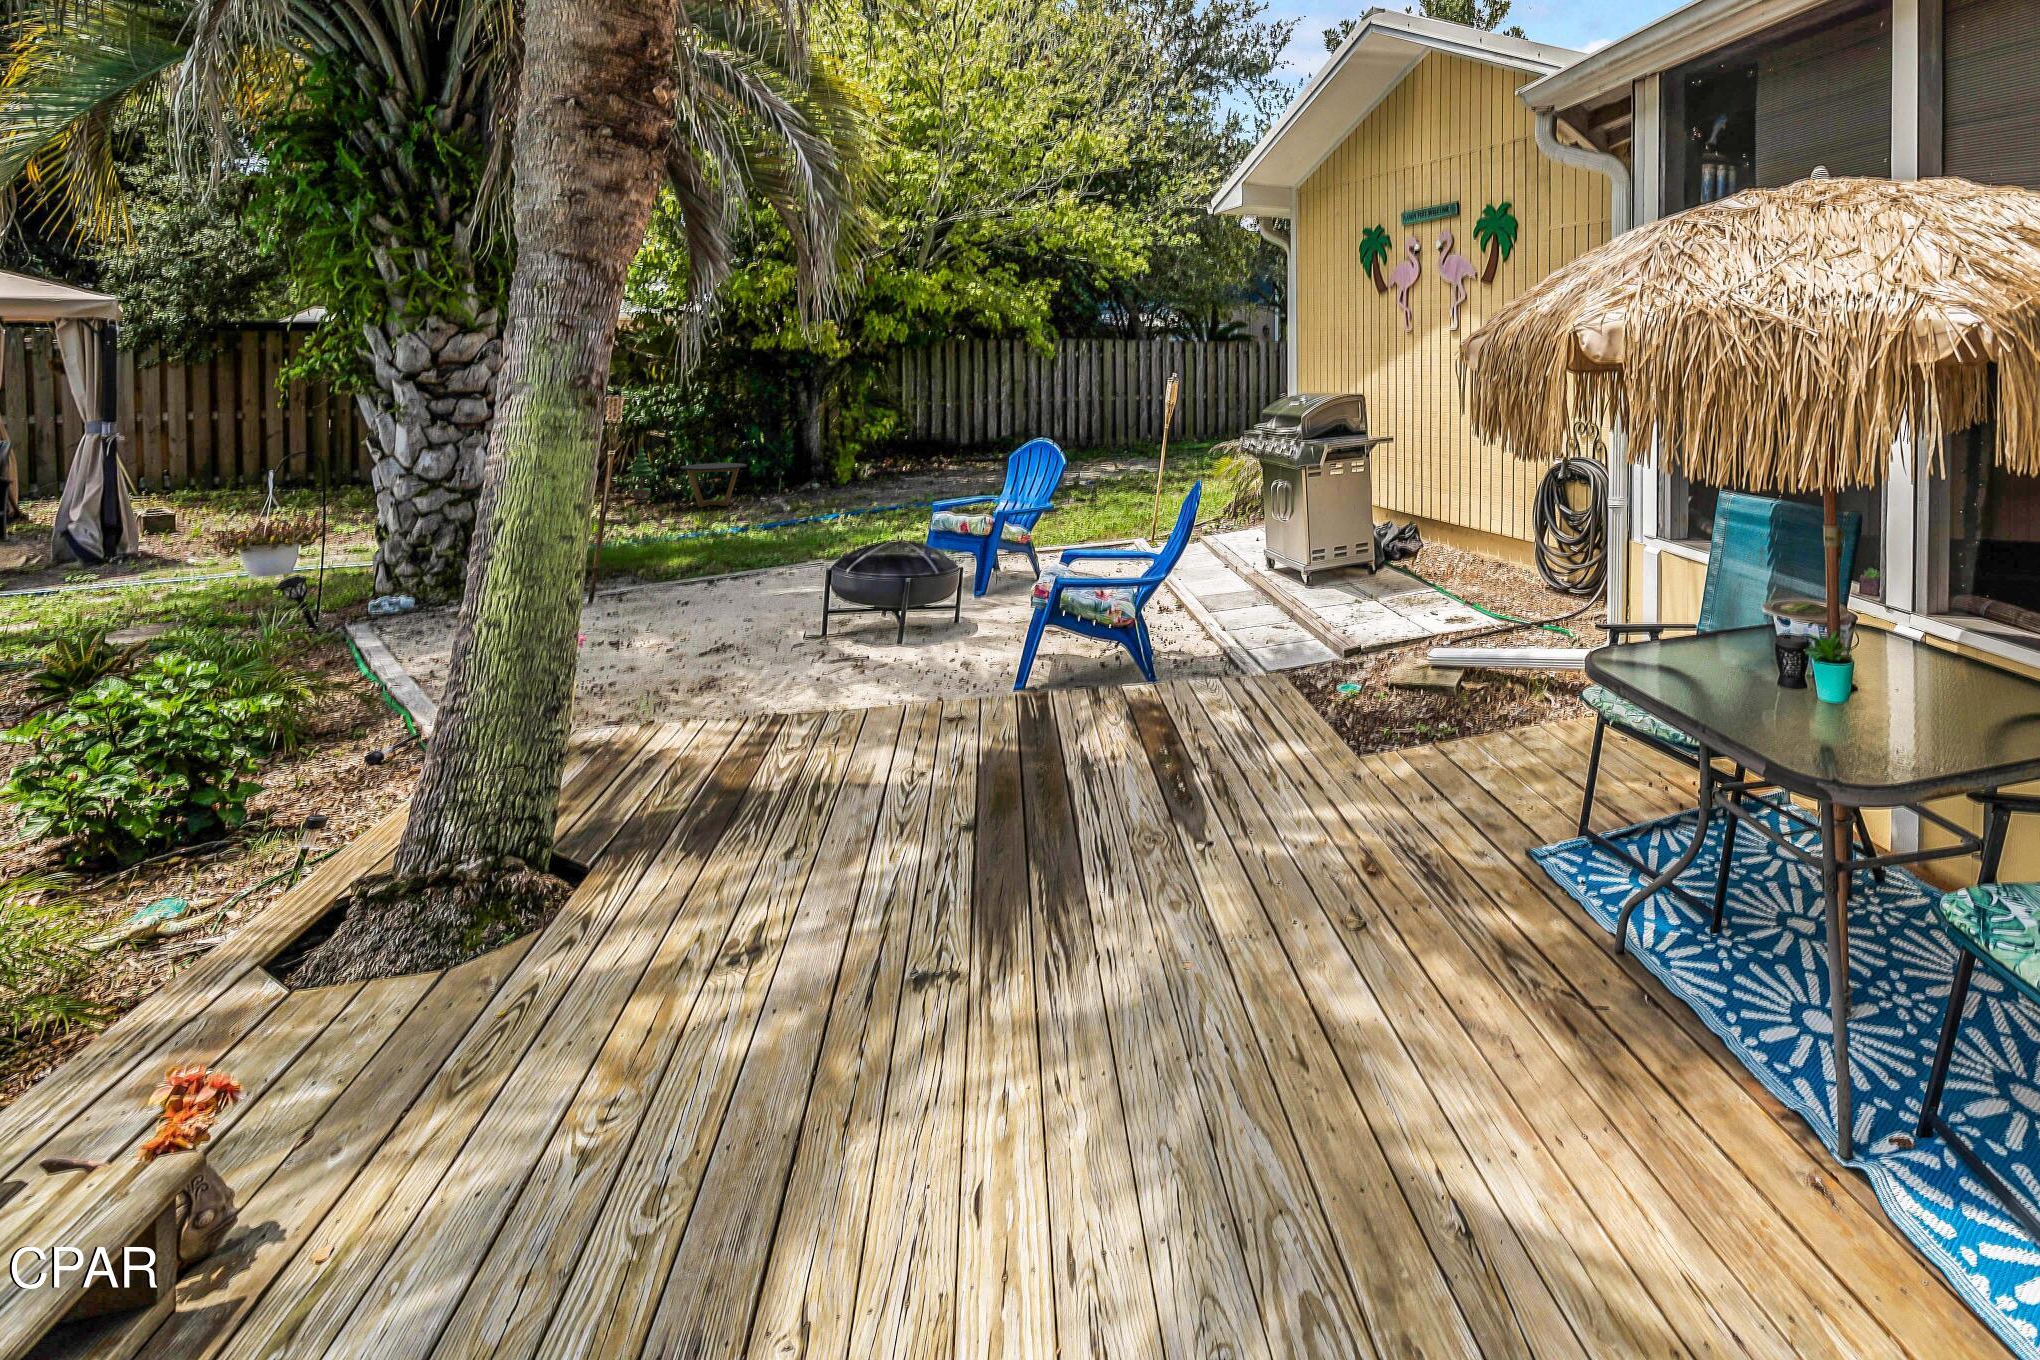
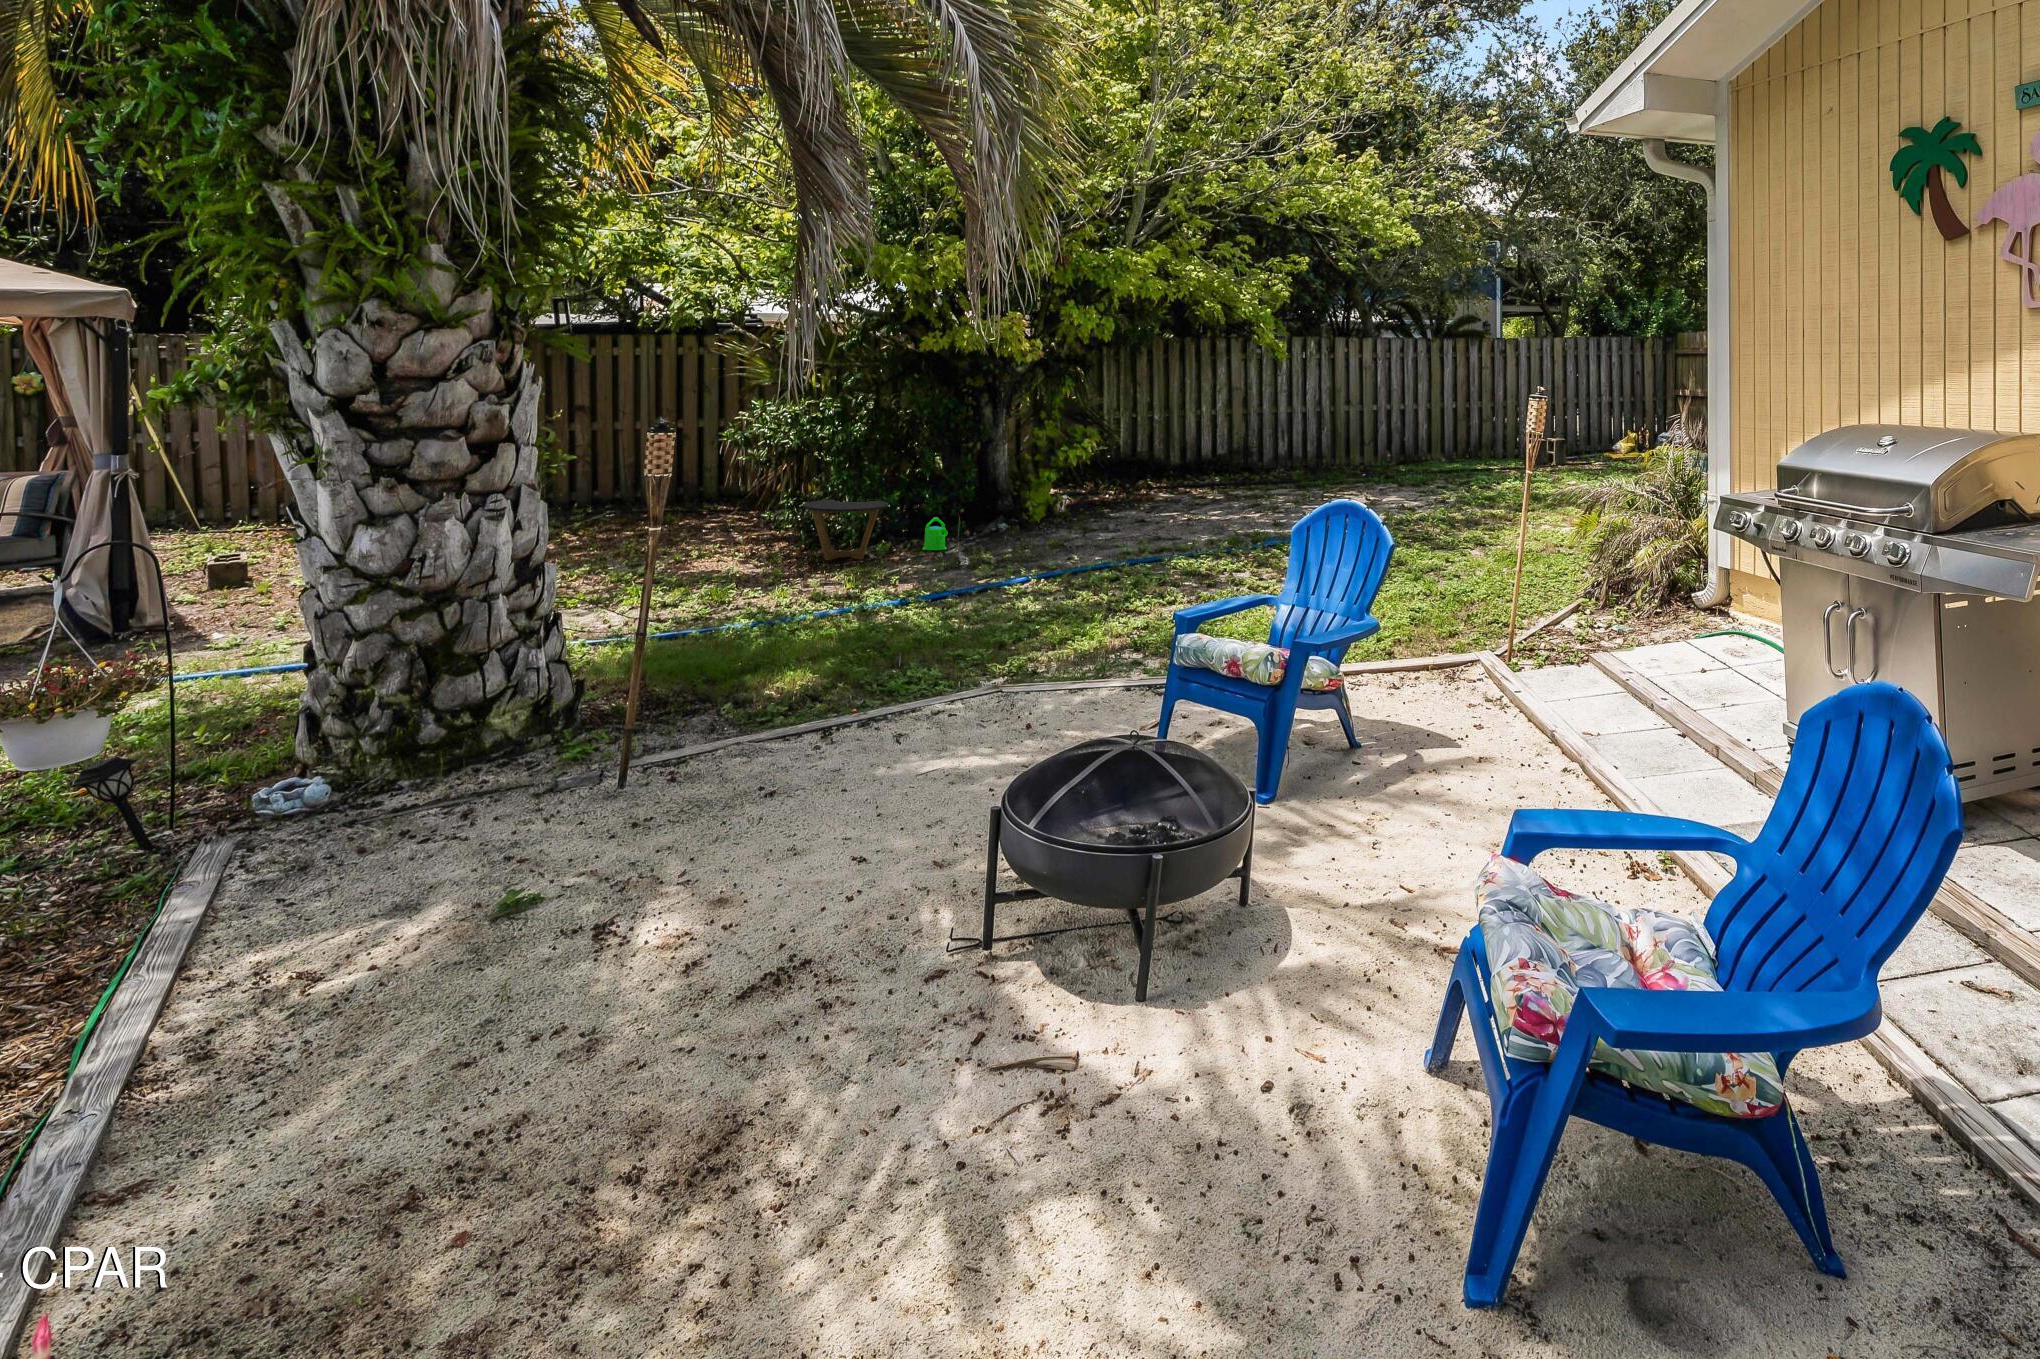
potted tree: present [630,446,652,503] -> none [741,471,771,548]
watering can: none [774,475,794,499] -> present [923,517,948,550]

